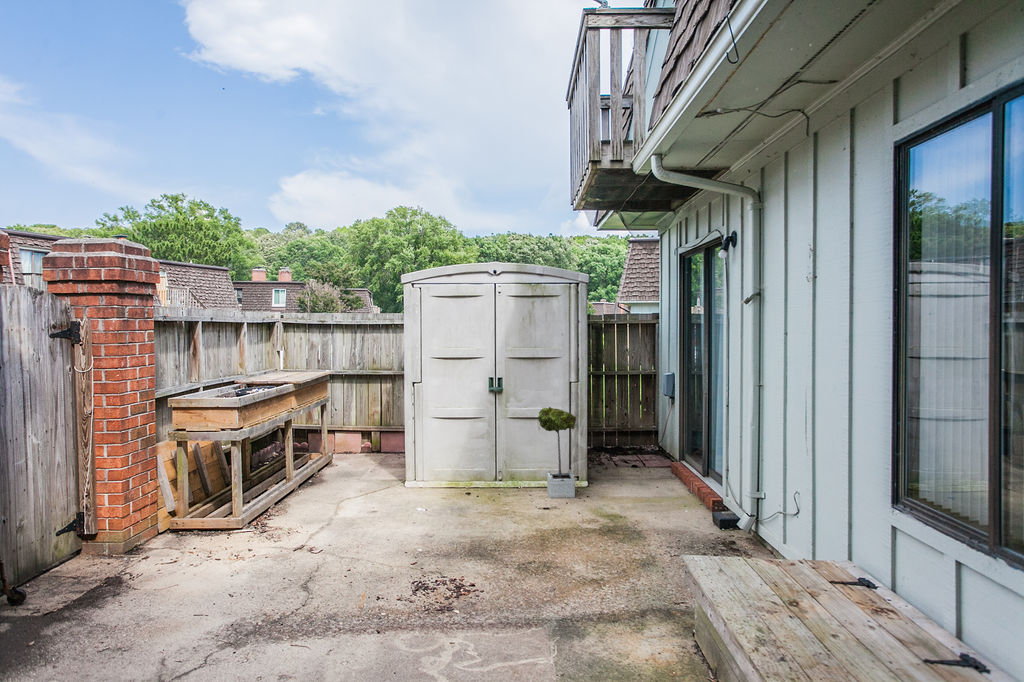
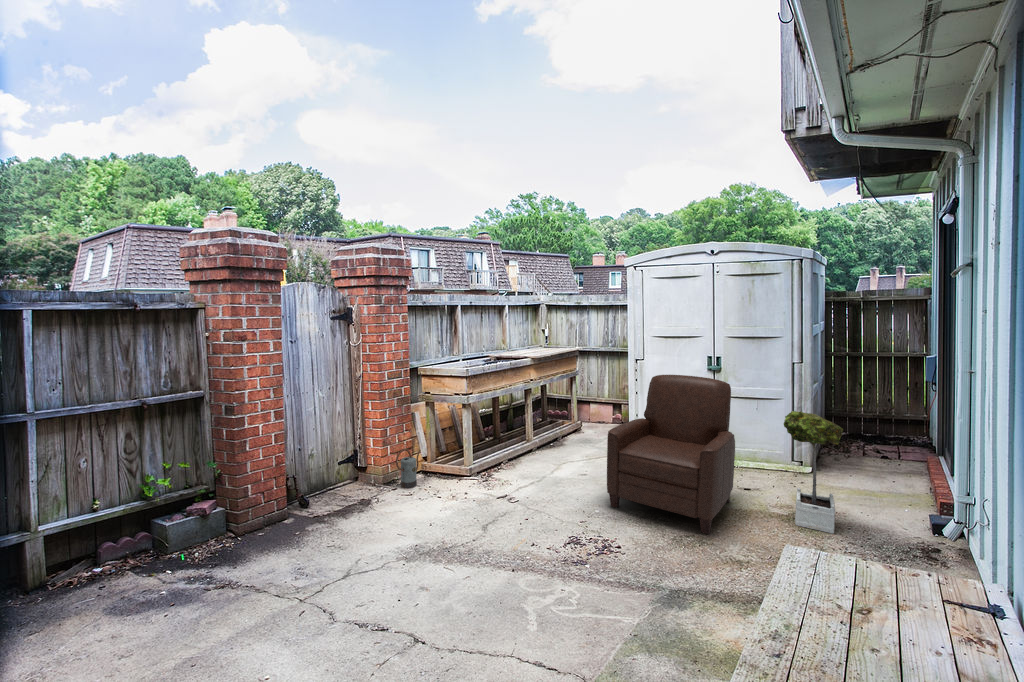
chair: none [404,388,504,516] -> present [607,375,735,534]
watering can: none [150,498,173,549] -> present [396,449,420,488]

